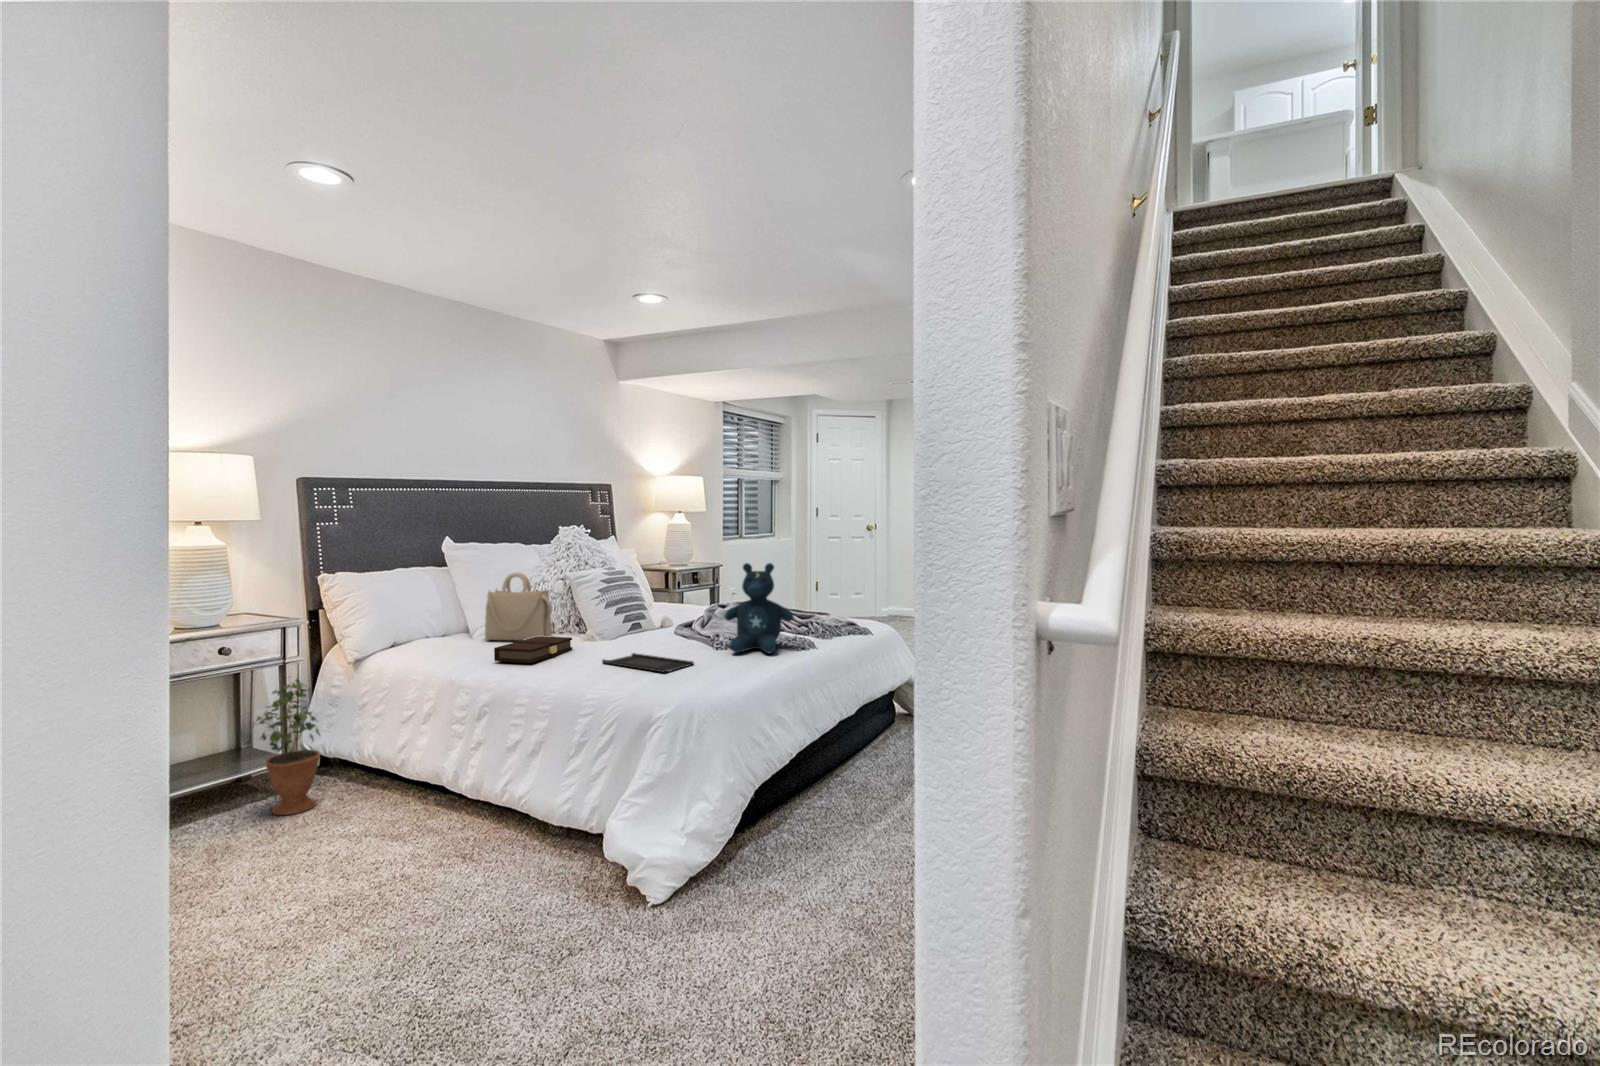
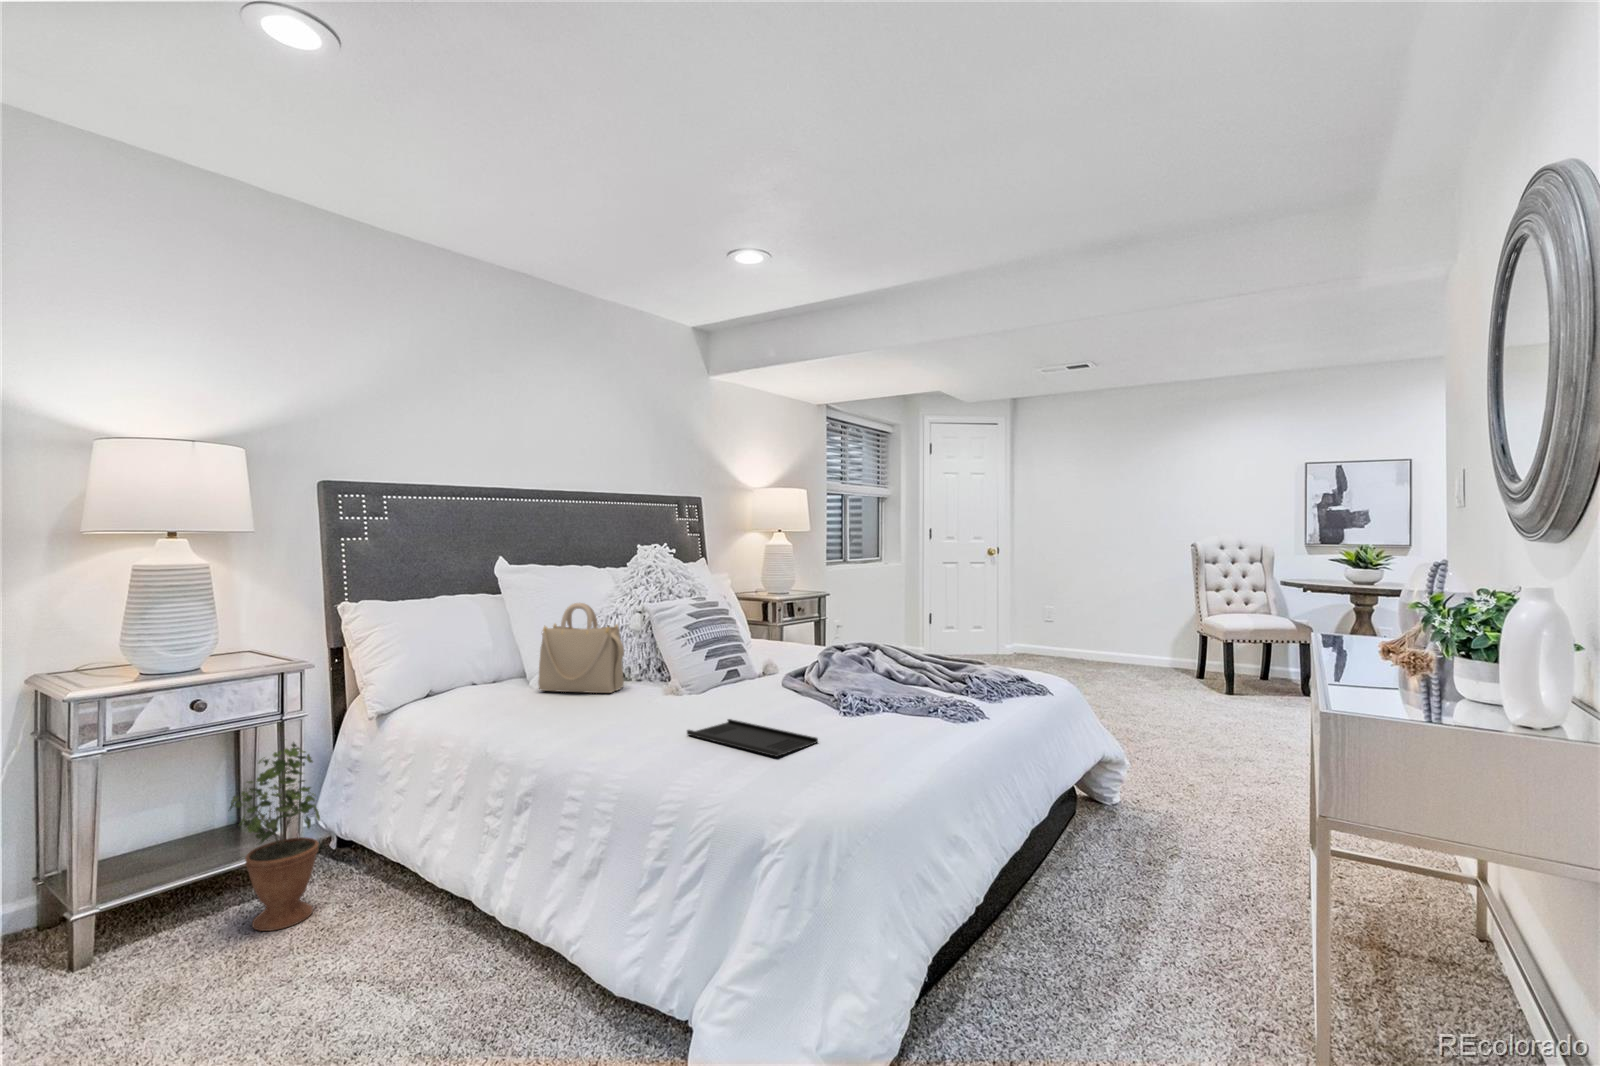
stuffed bear: present [725,563,794,653] -> none [855,593,955,725]
book: present [494,636,572,663] -> none [542,689,648,732]

